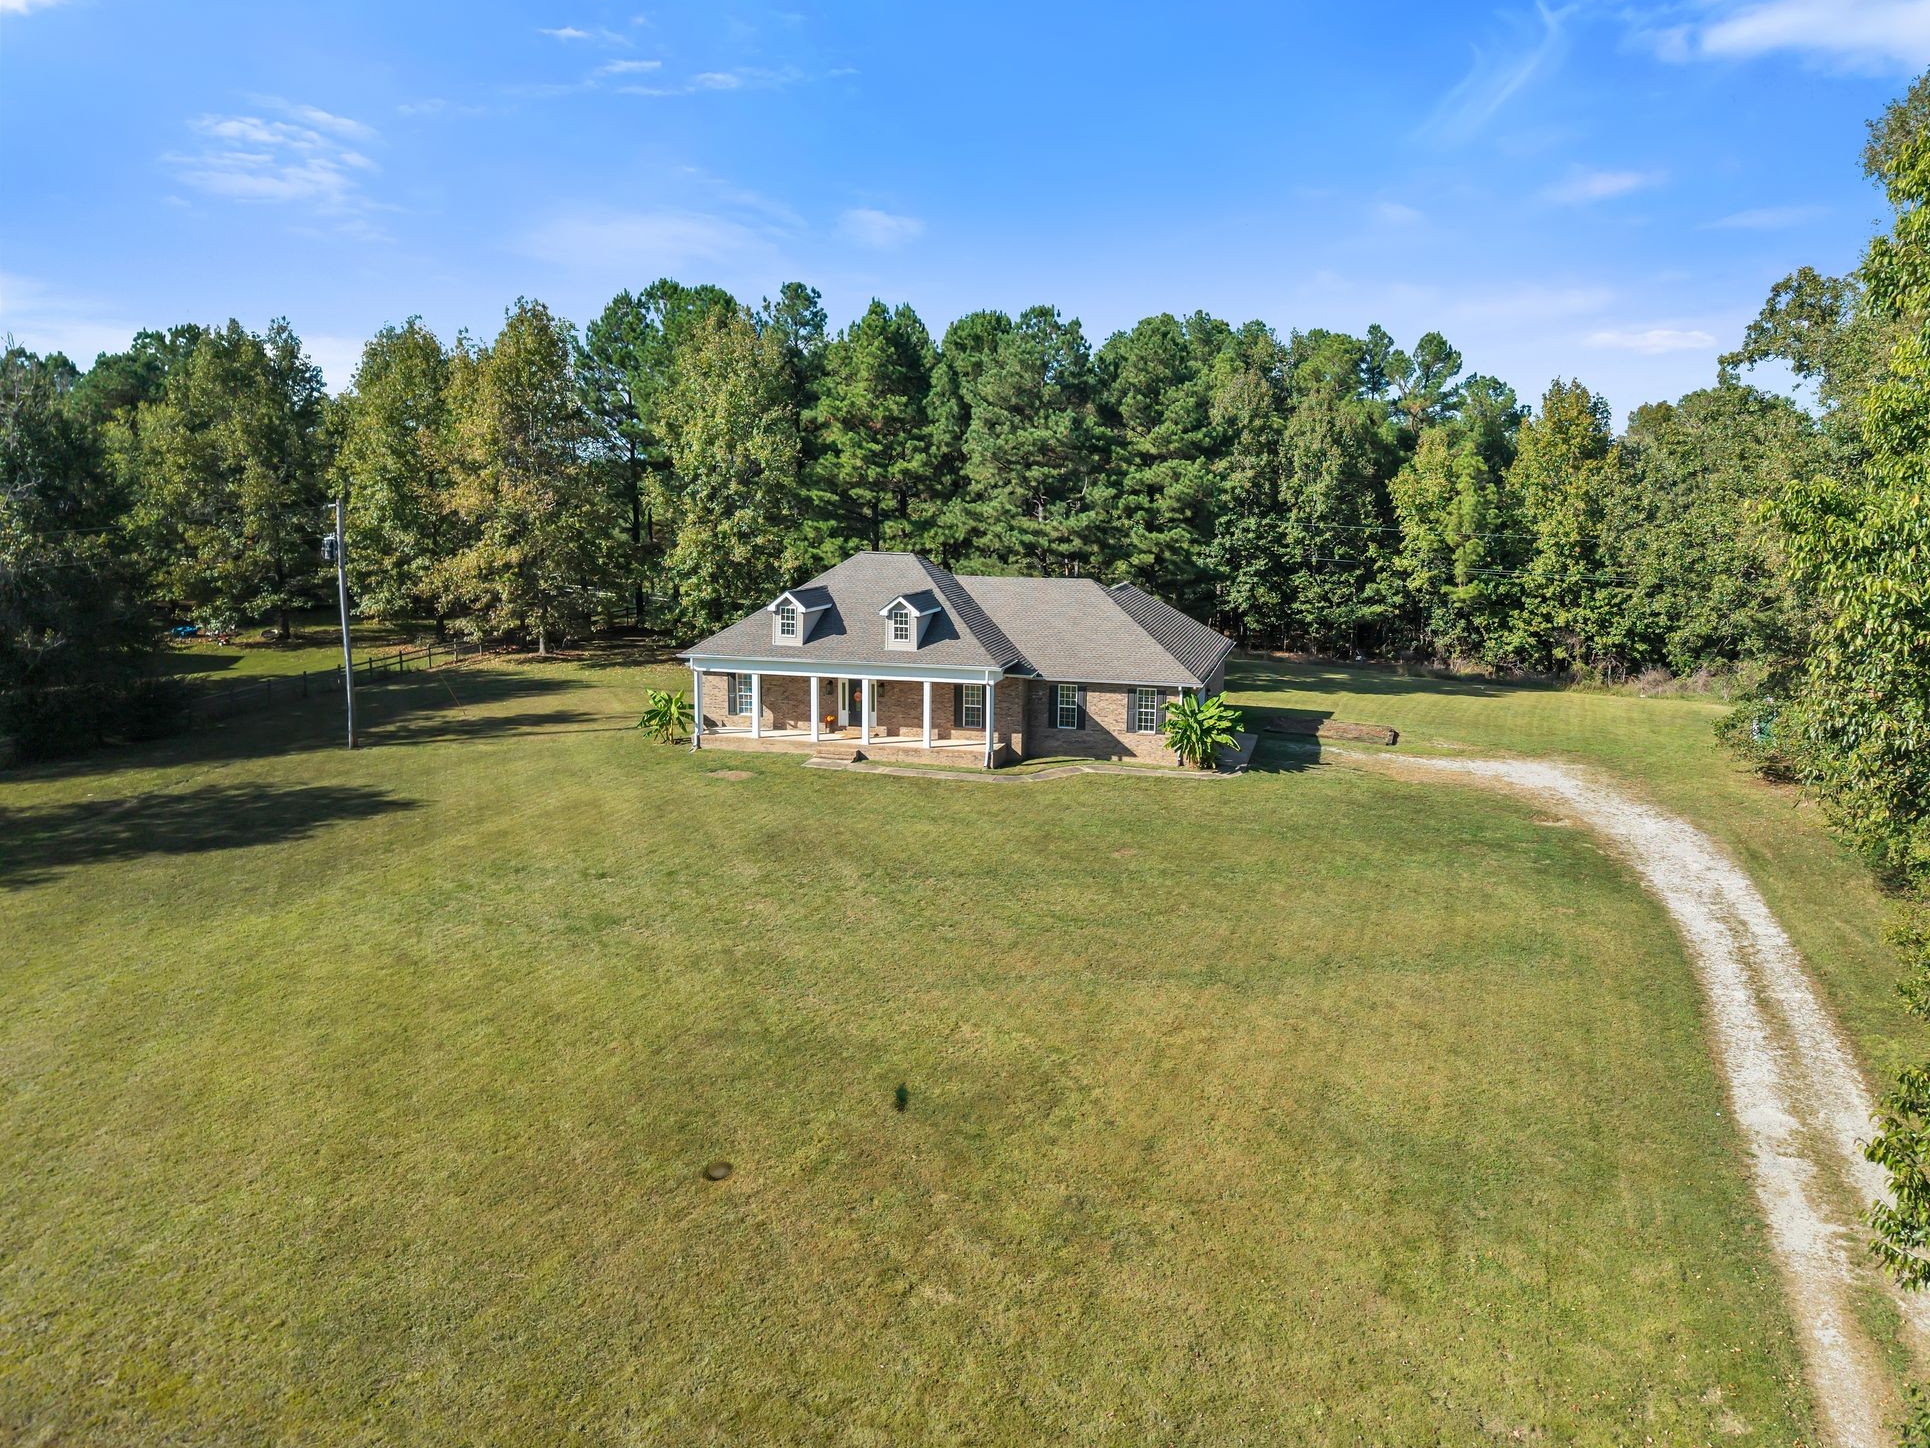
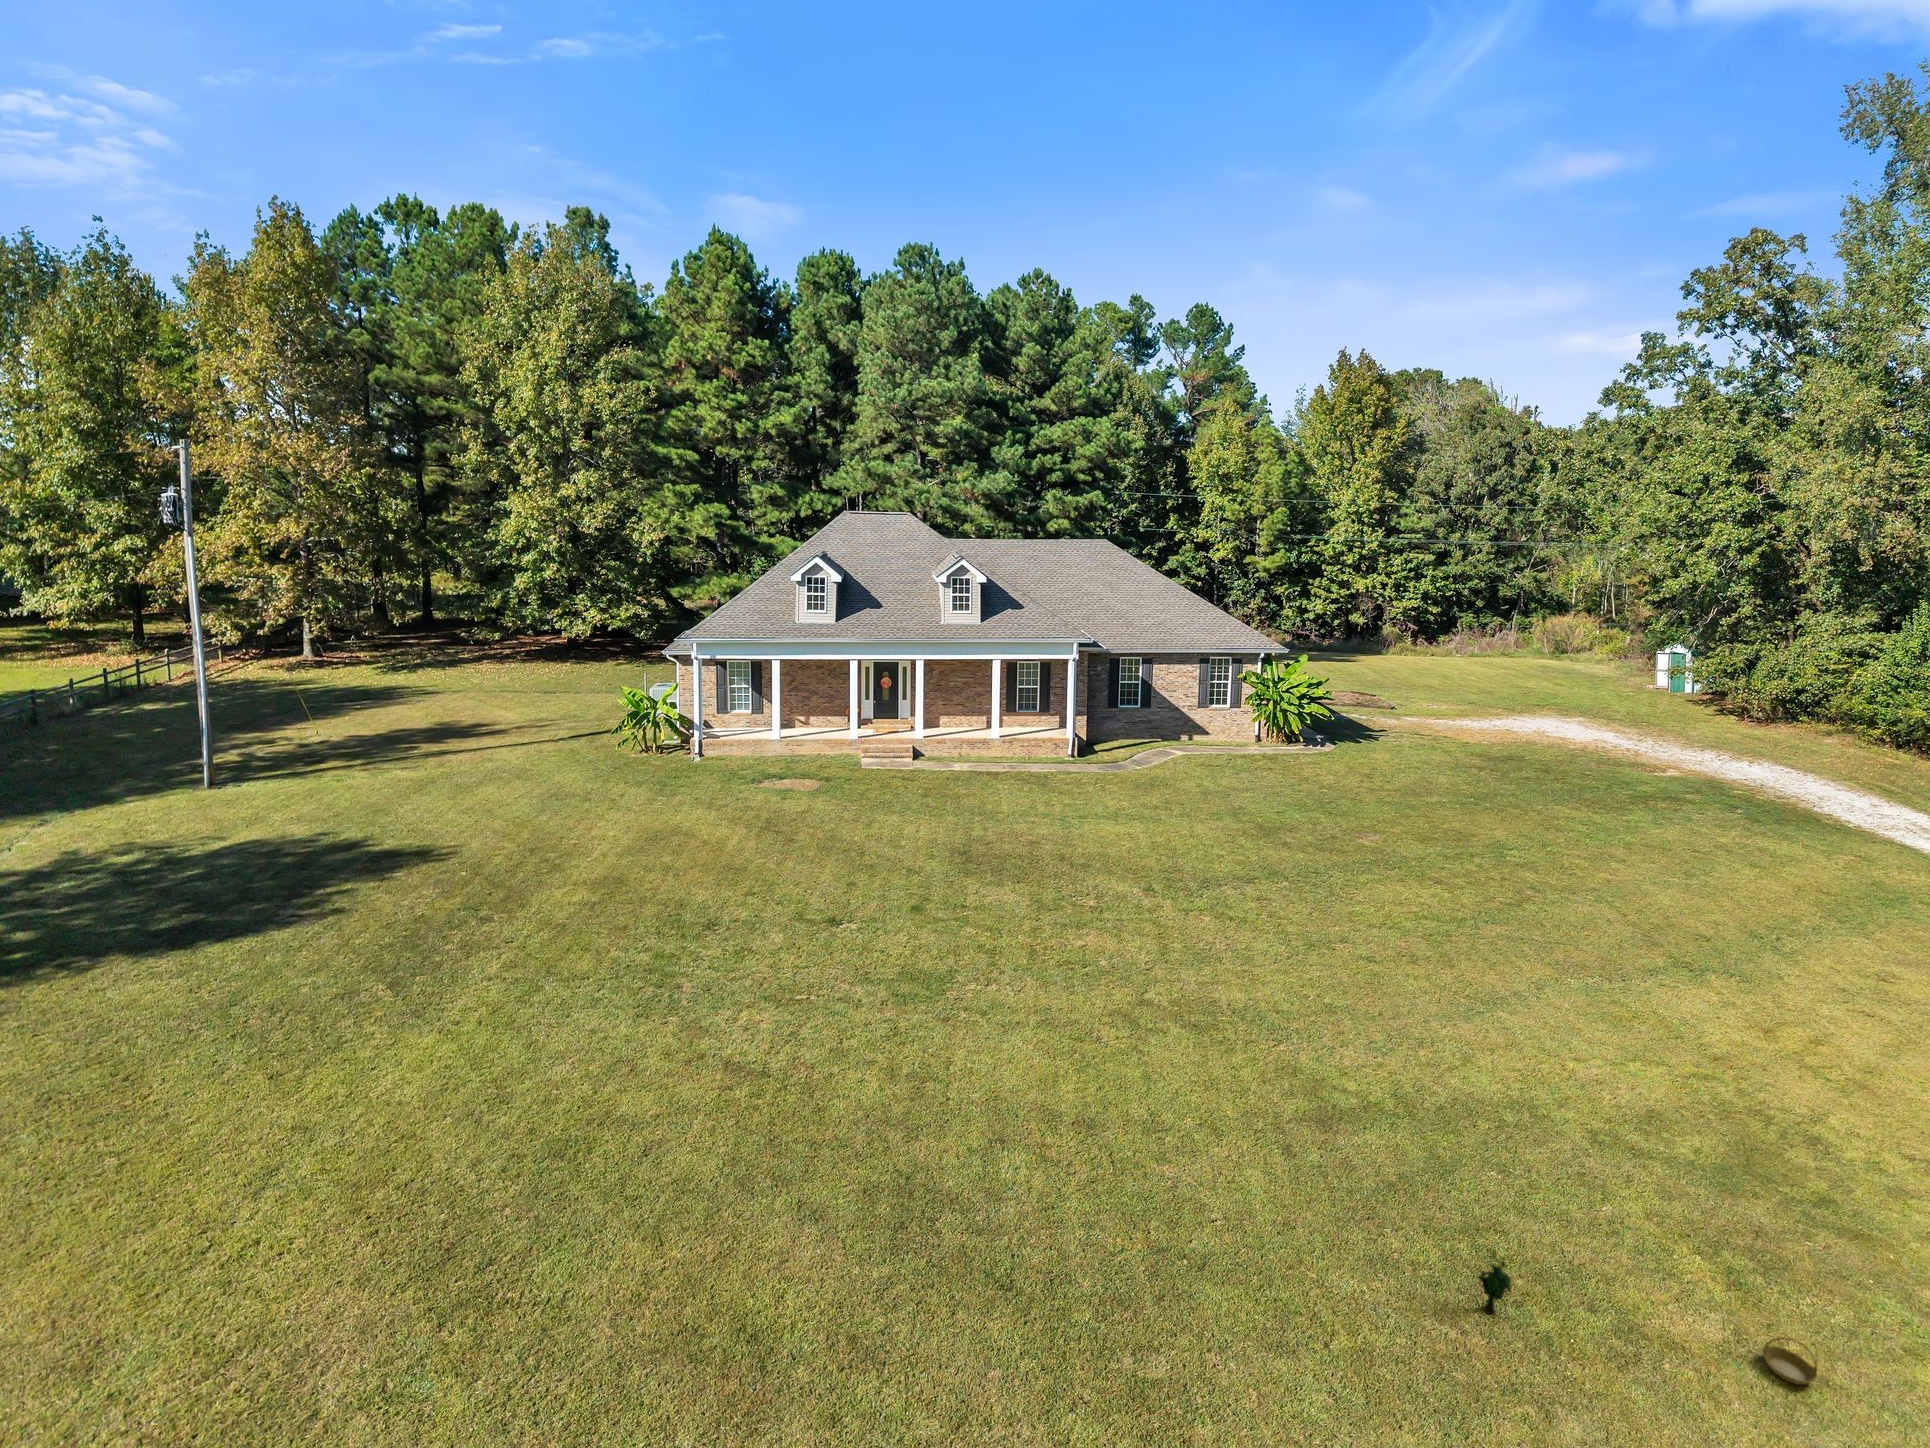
decorative plant: present [895,1083,910,1112] -> present [1478,1262,1512,1315]

